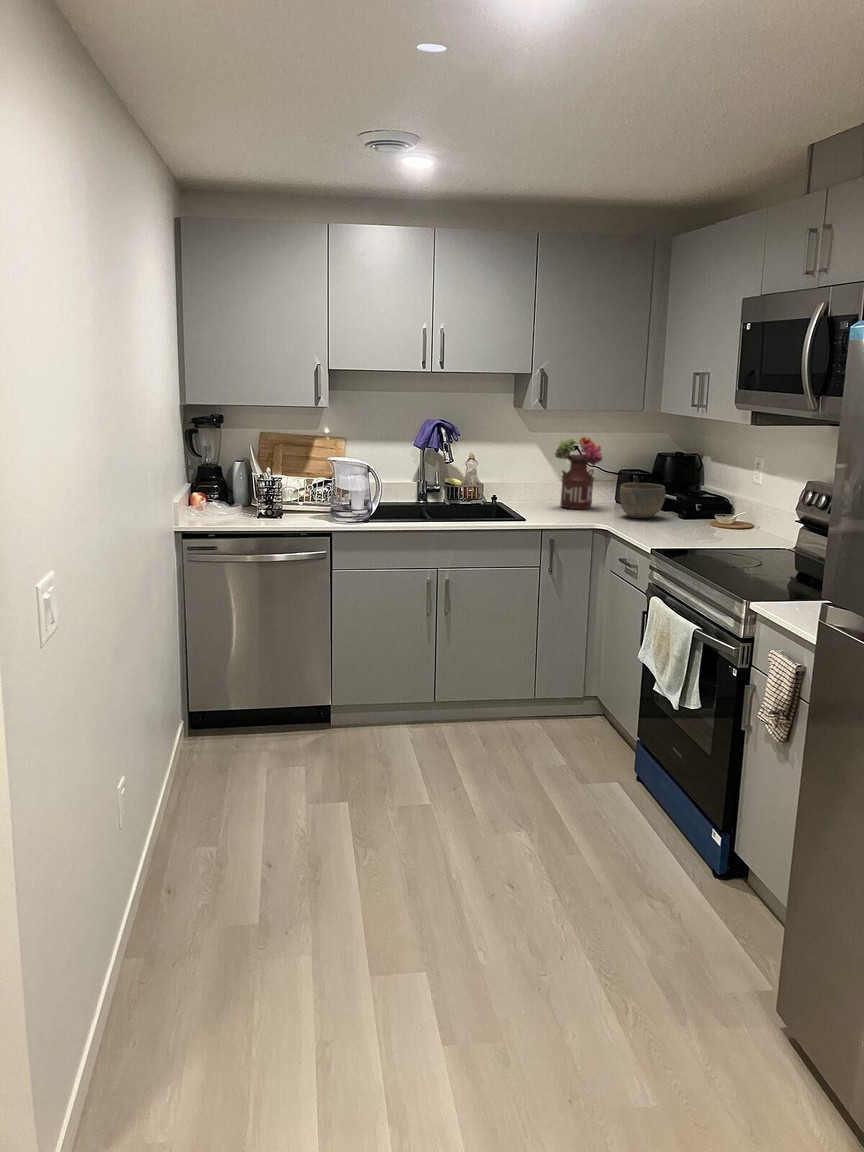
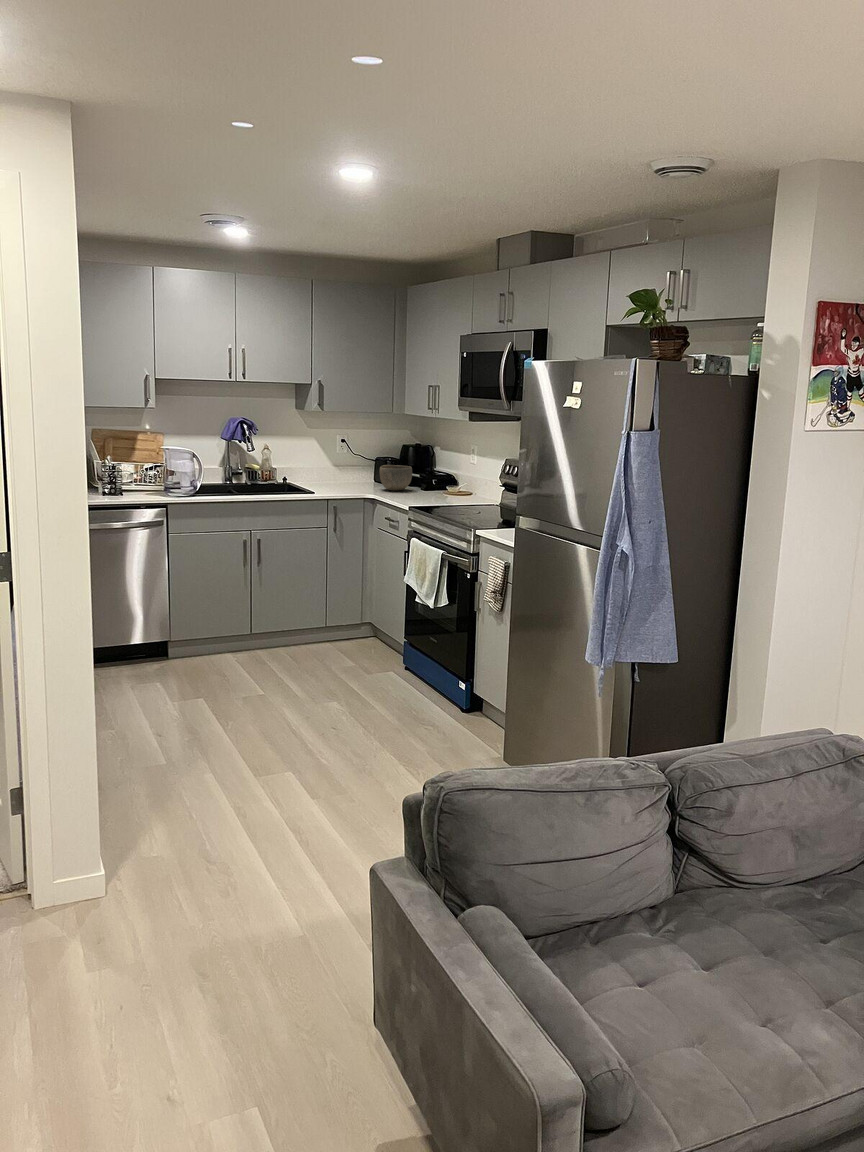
flower arrangement: present [554,437,602,509] -> none [328,431,366,486]

